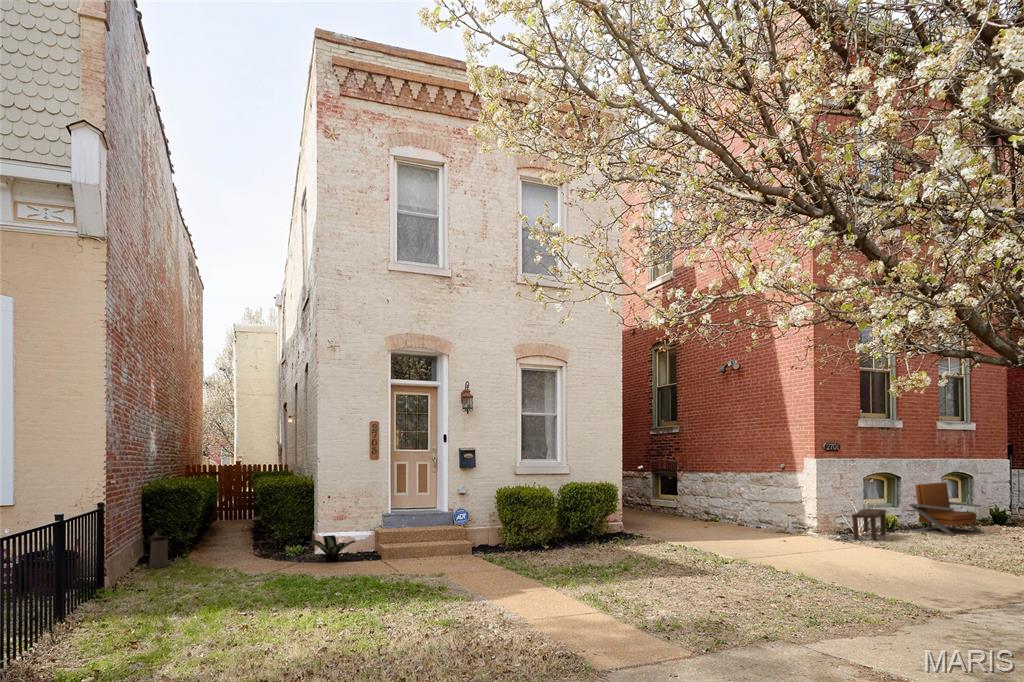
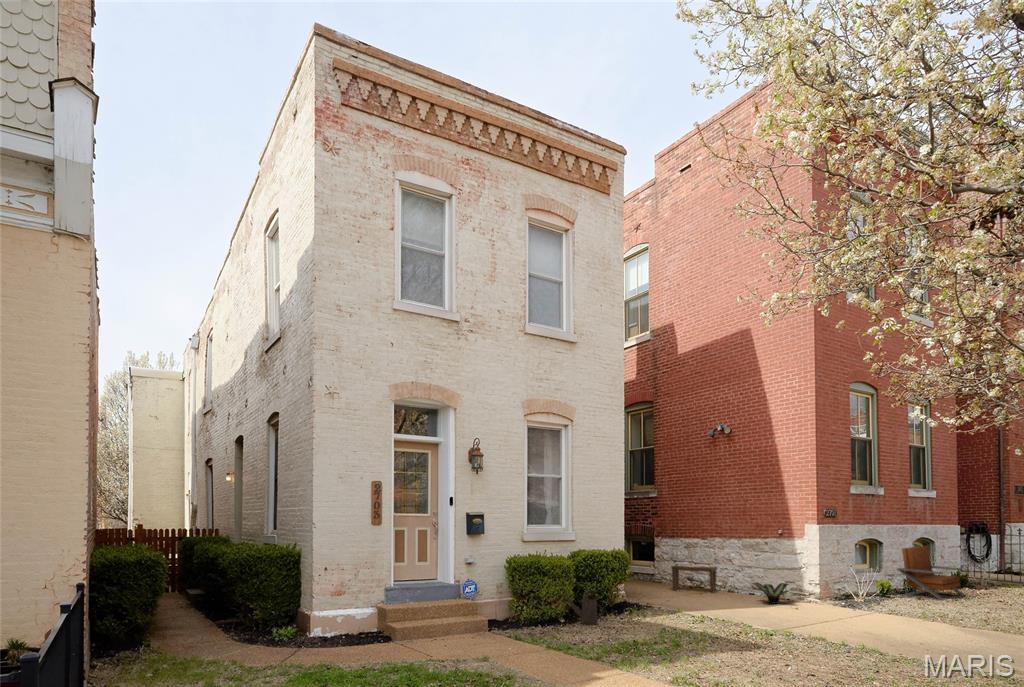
bench: present [852,509,886,541] -> present [671,565,717,593]
watering can: present [149,530,168,567] -> present [564,589,602,625]
potted plant: present [306,535,356,562] -> present [753,582,789,604]

